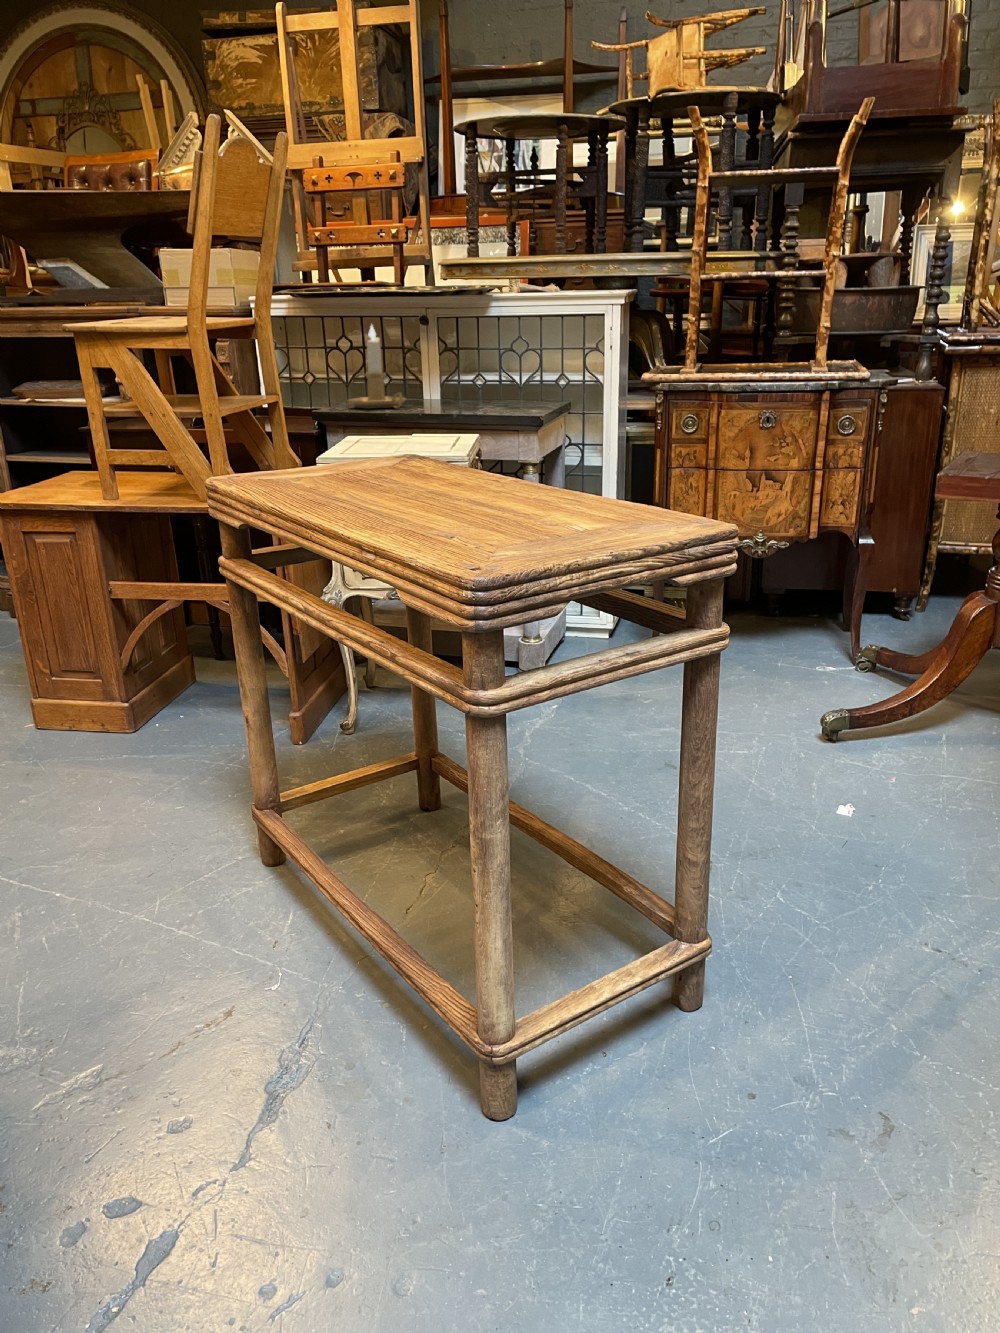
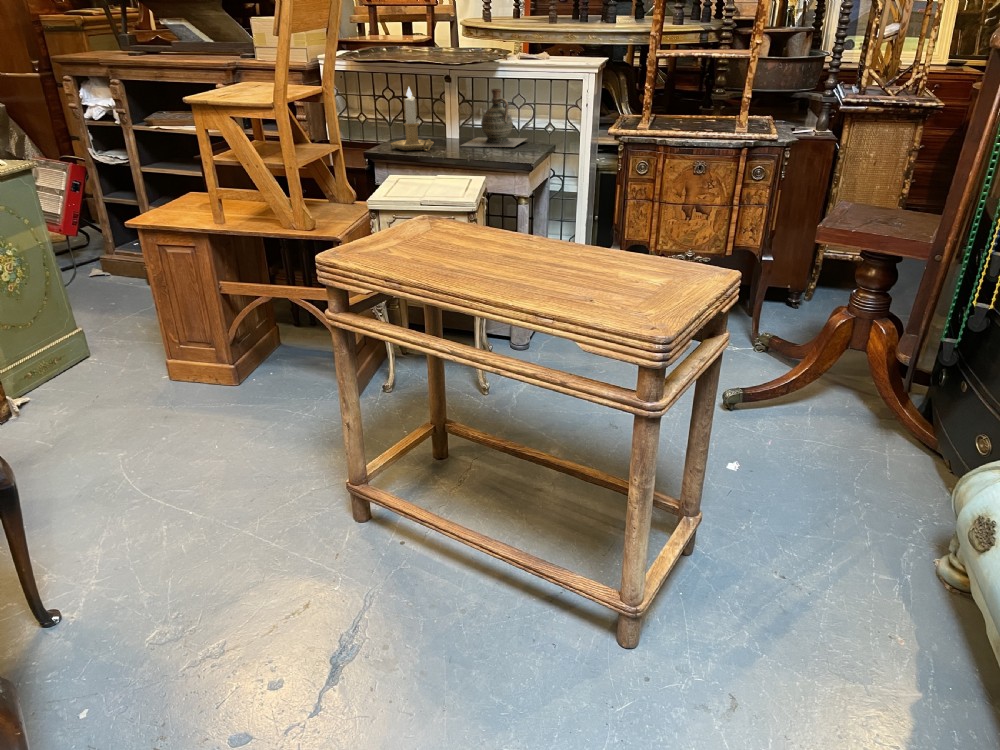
ceramic jug: none [440,328,533,404] -> present [461,89,527,147]

